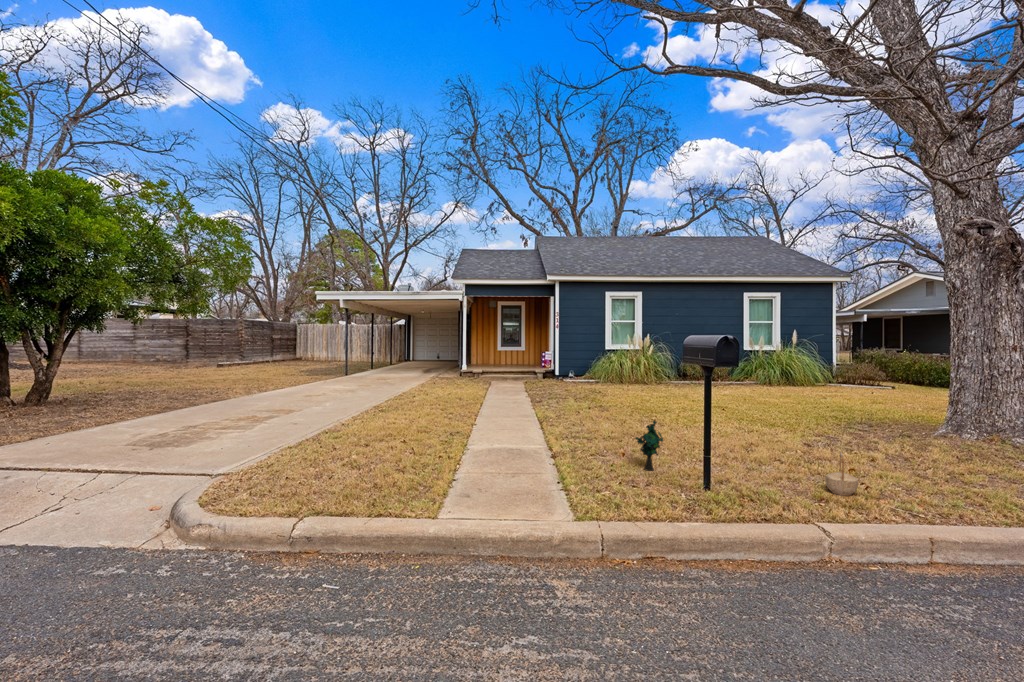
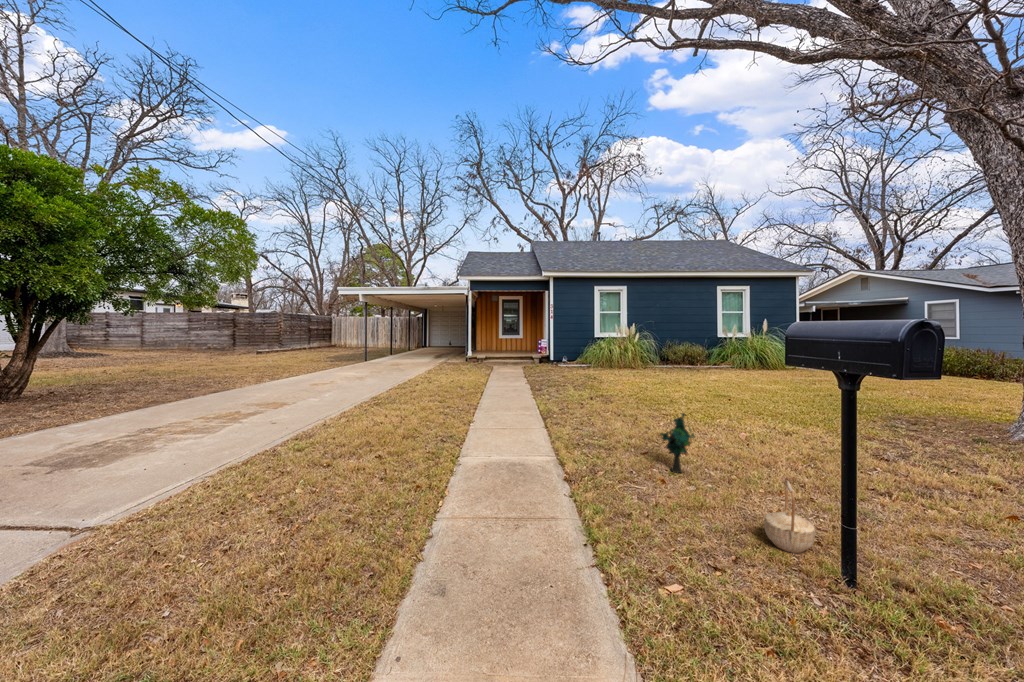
basket: present [825,452,858,496] -> present [764,481,815,553]

